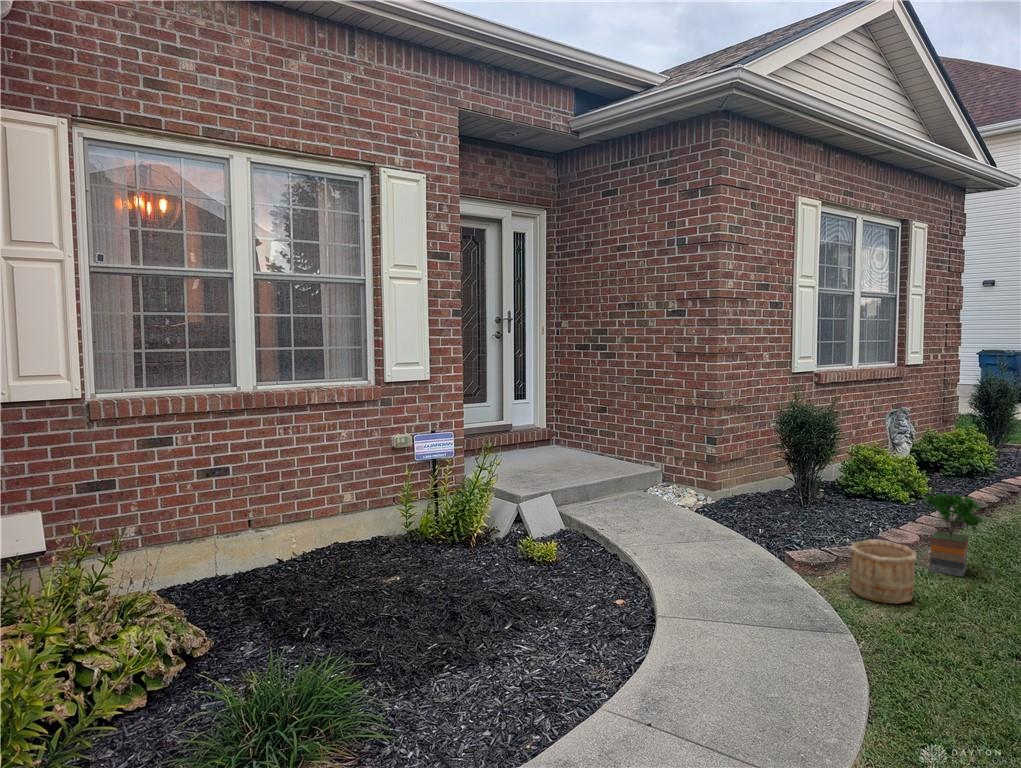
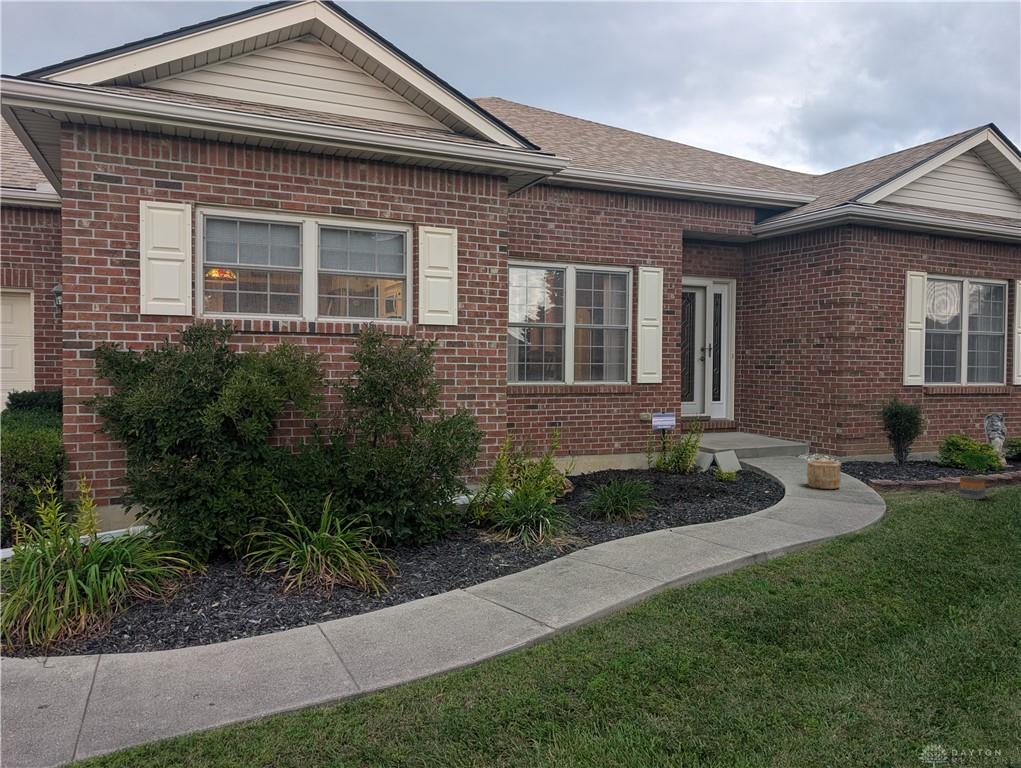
wooden bucket: present [849,540,917,604] -> present [807,460,841,489]

